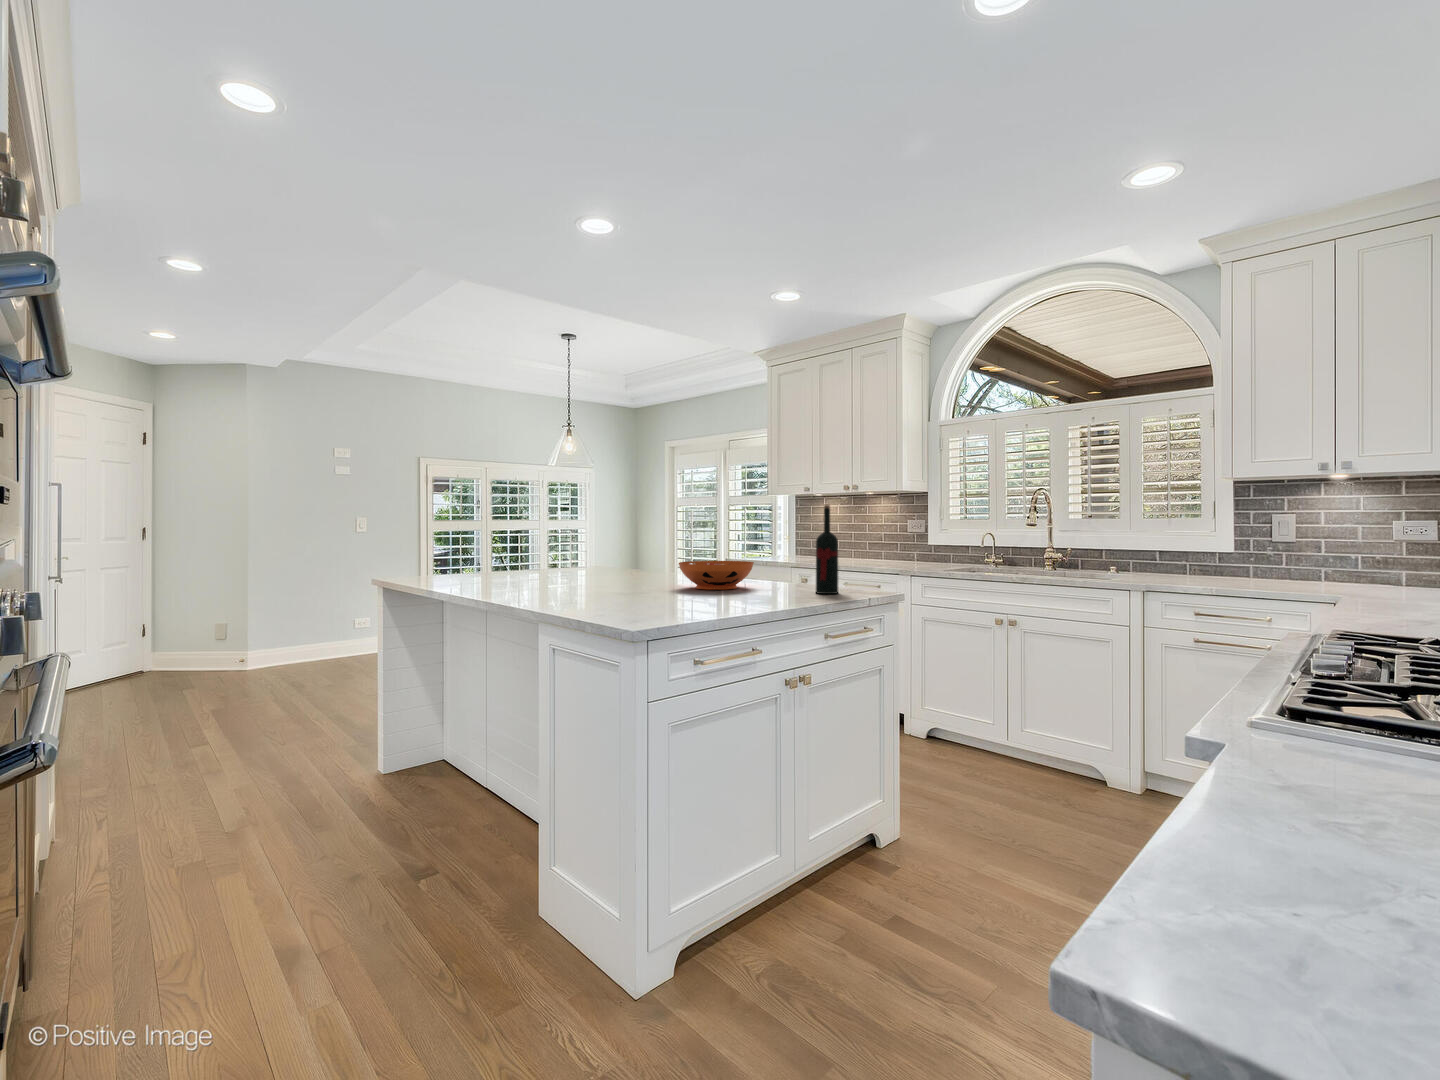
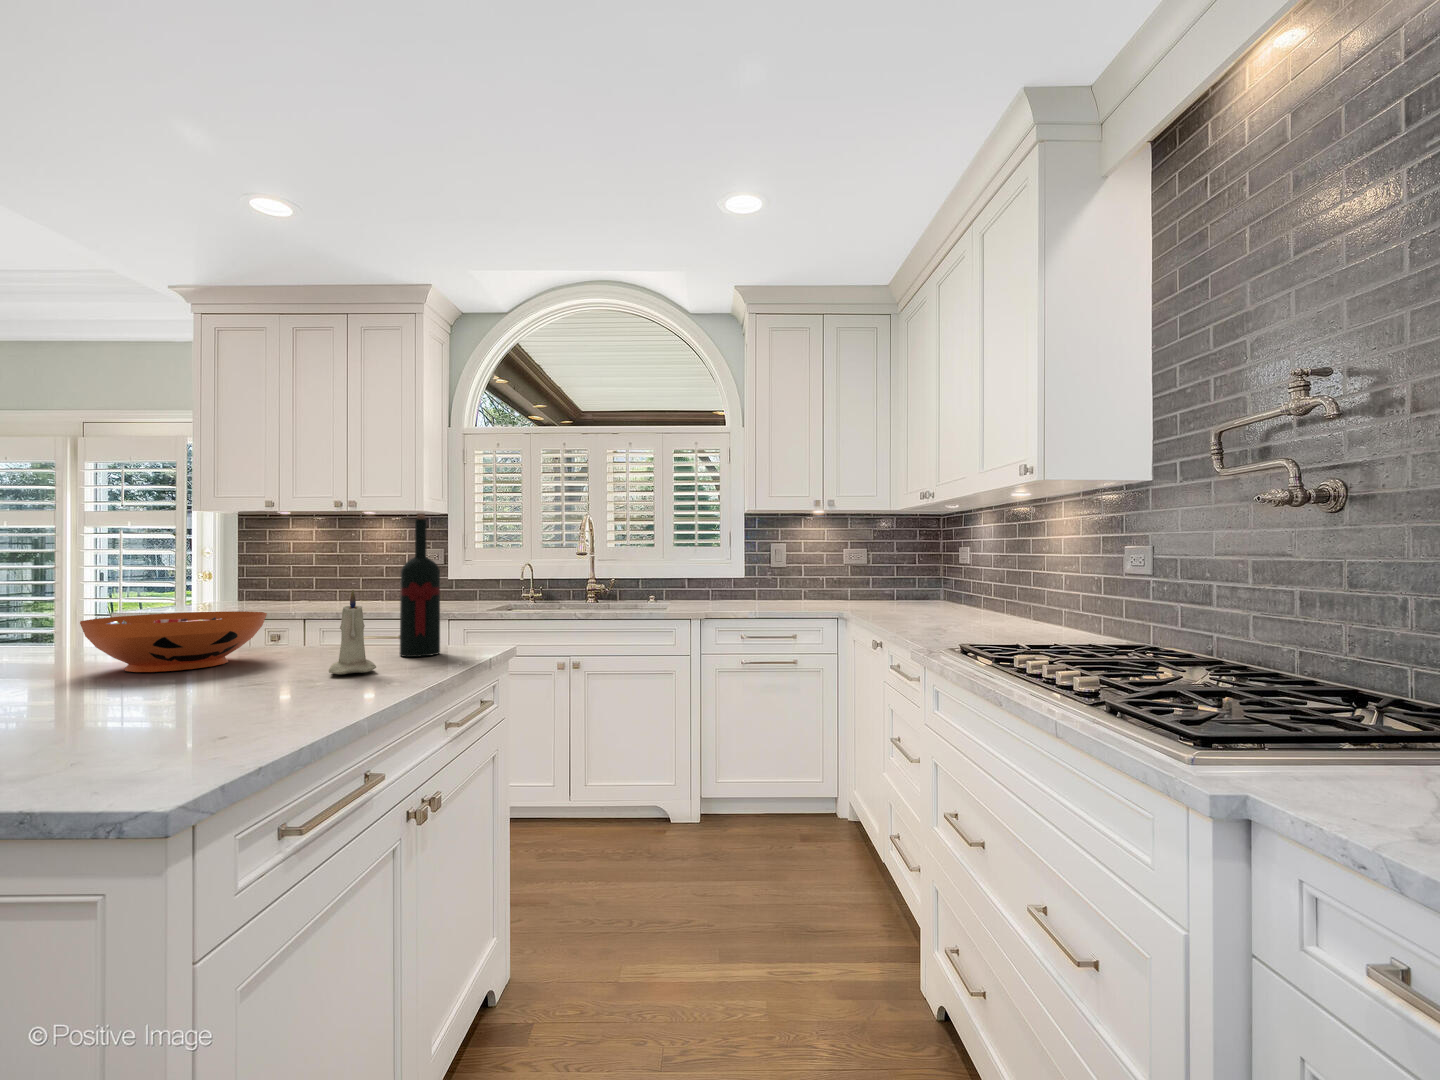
candle: none [767,551,791,598] -> present [329,590,376,674]

